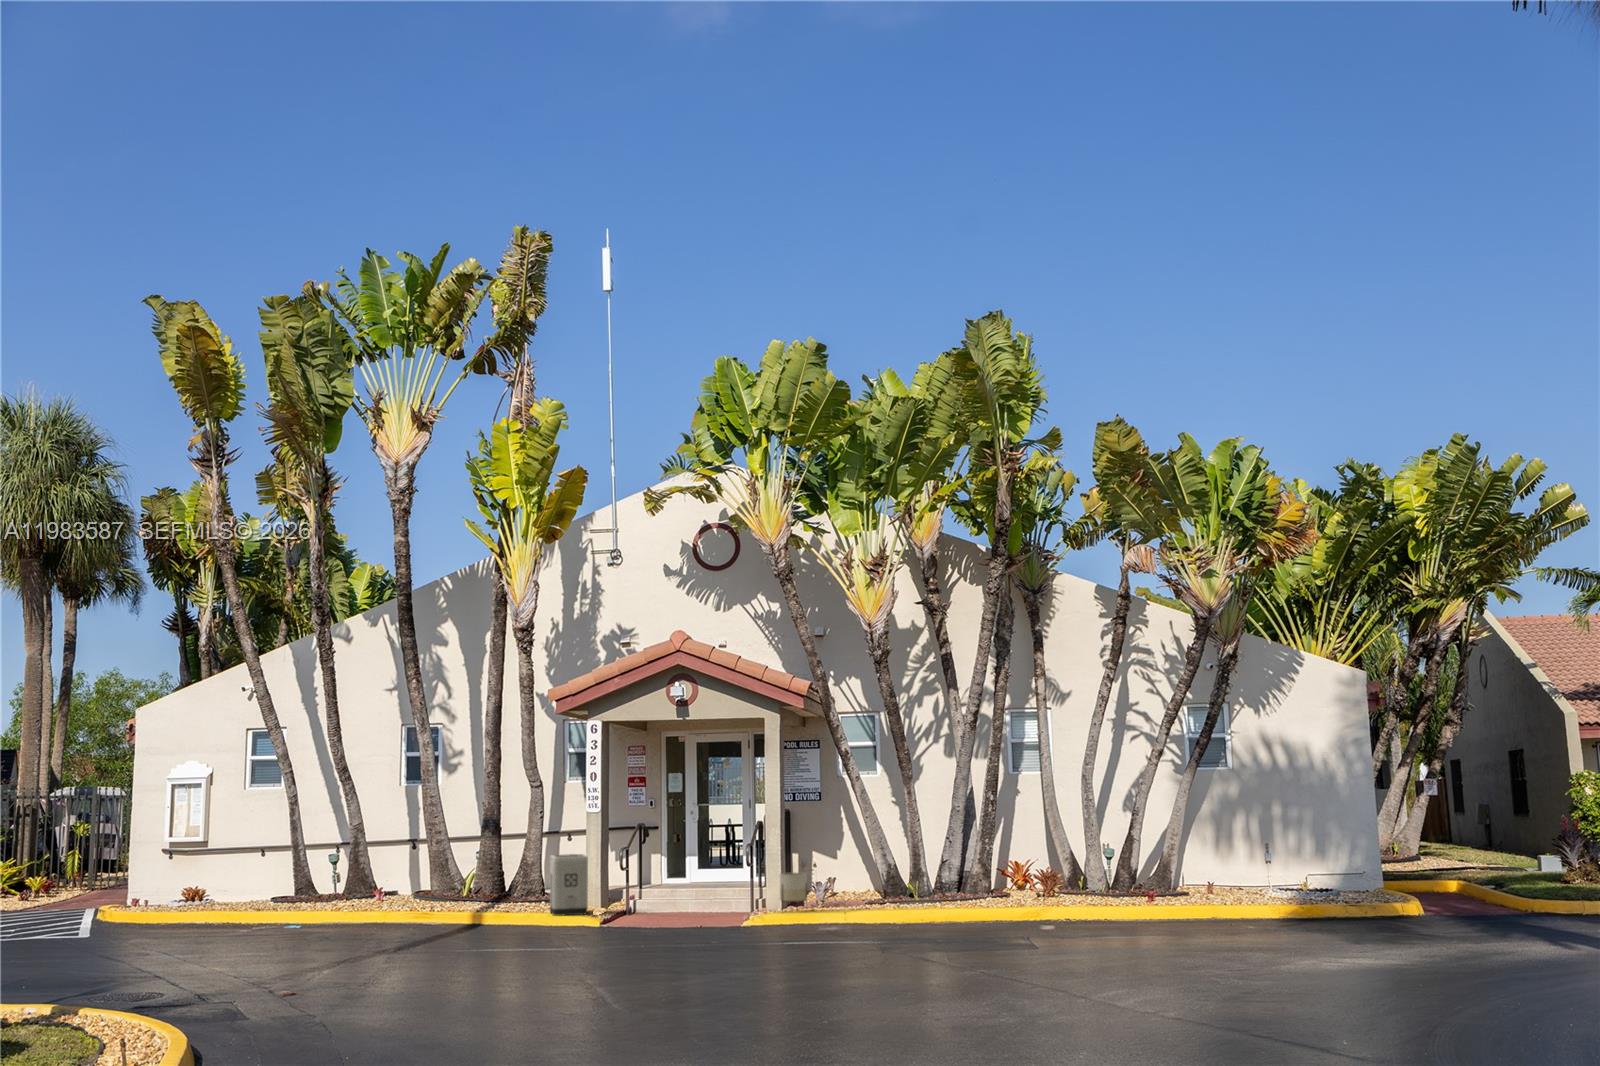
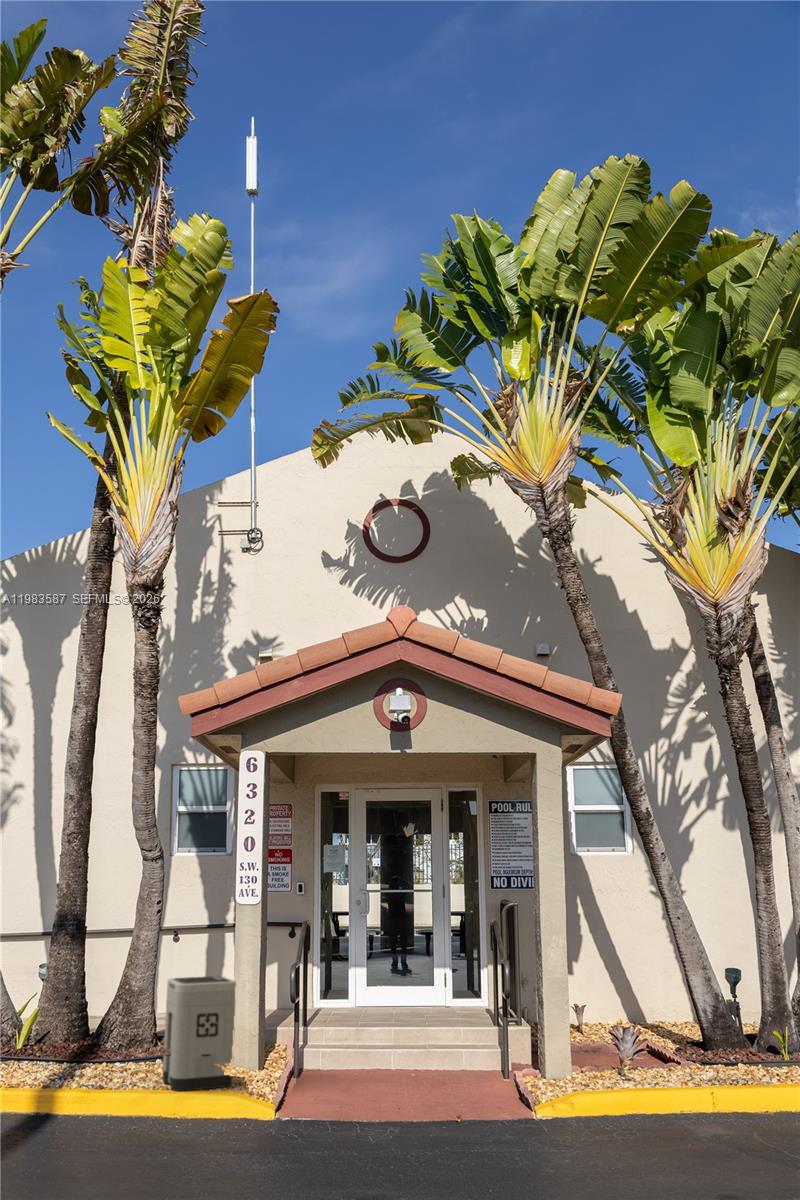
planter: present [780,873,807,902] -> none [557,1008,606,1080]

